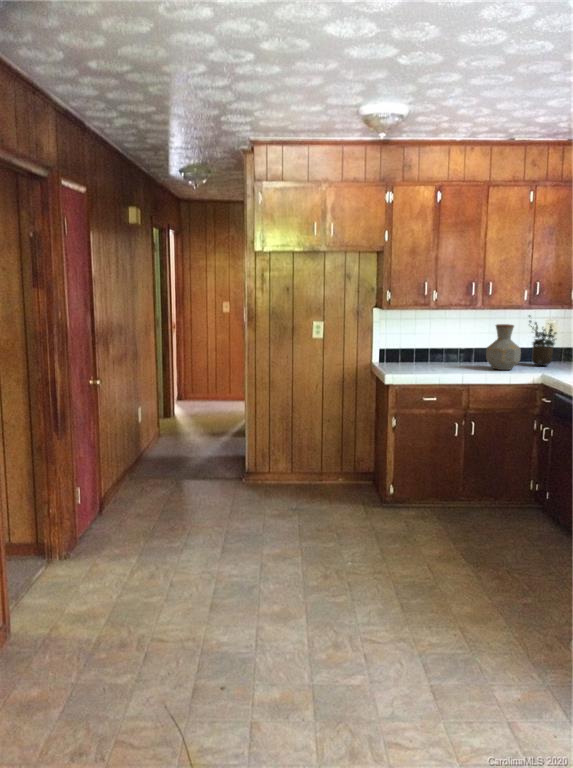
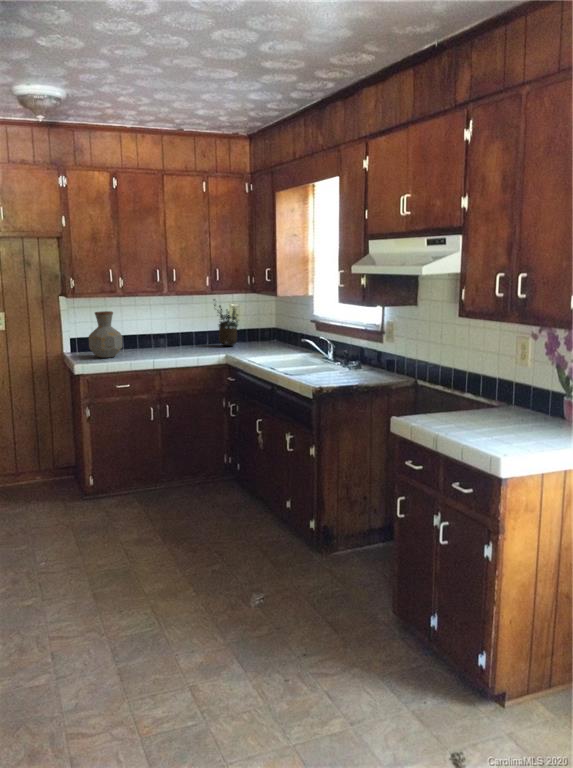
vase: present [486,324,521,370] -> present [89,311,123,358]

